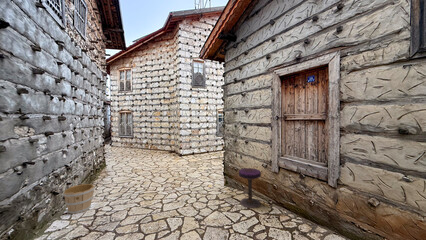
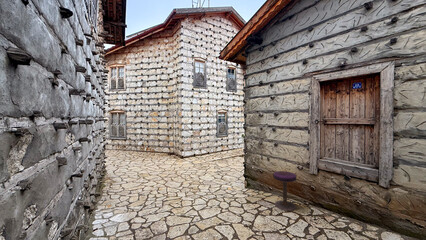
wooden bucket: present [63,184,95,214] -> none [91,194,124,229]

